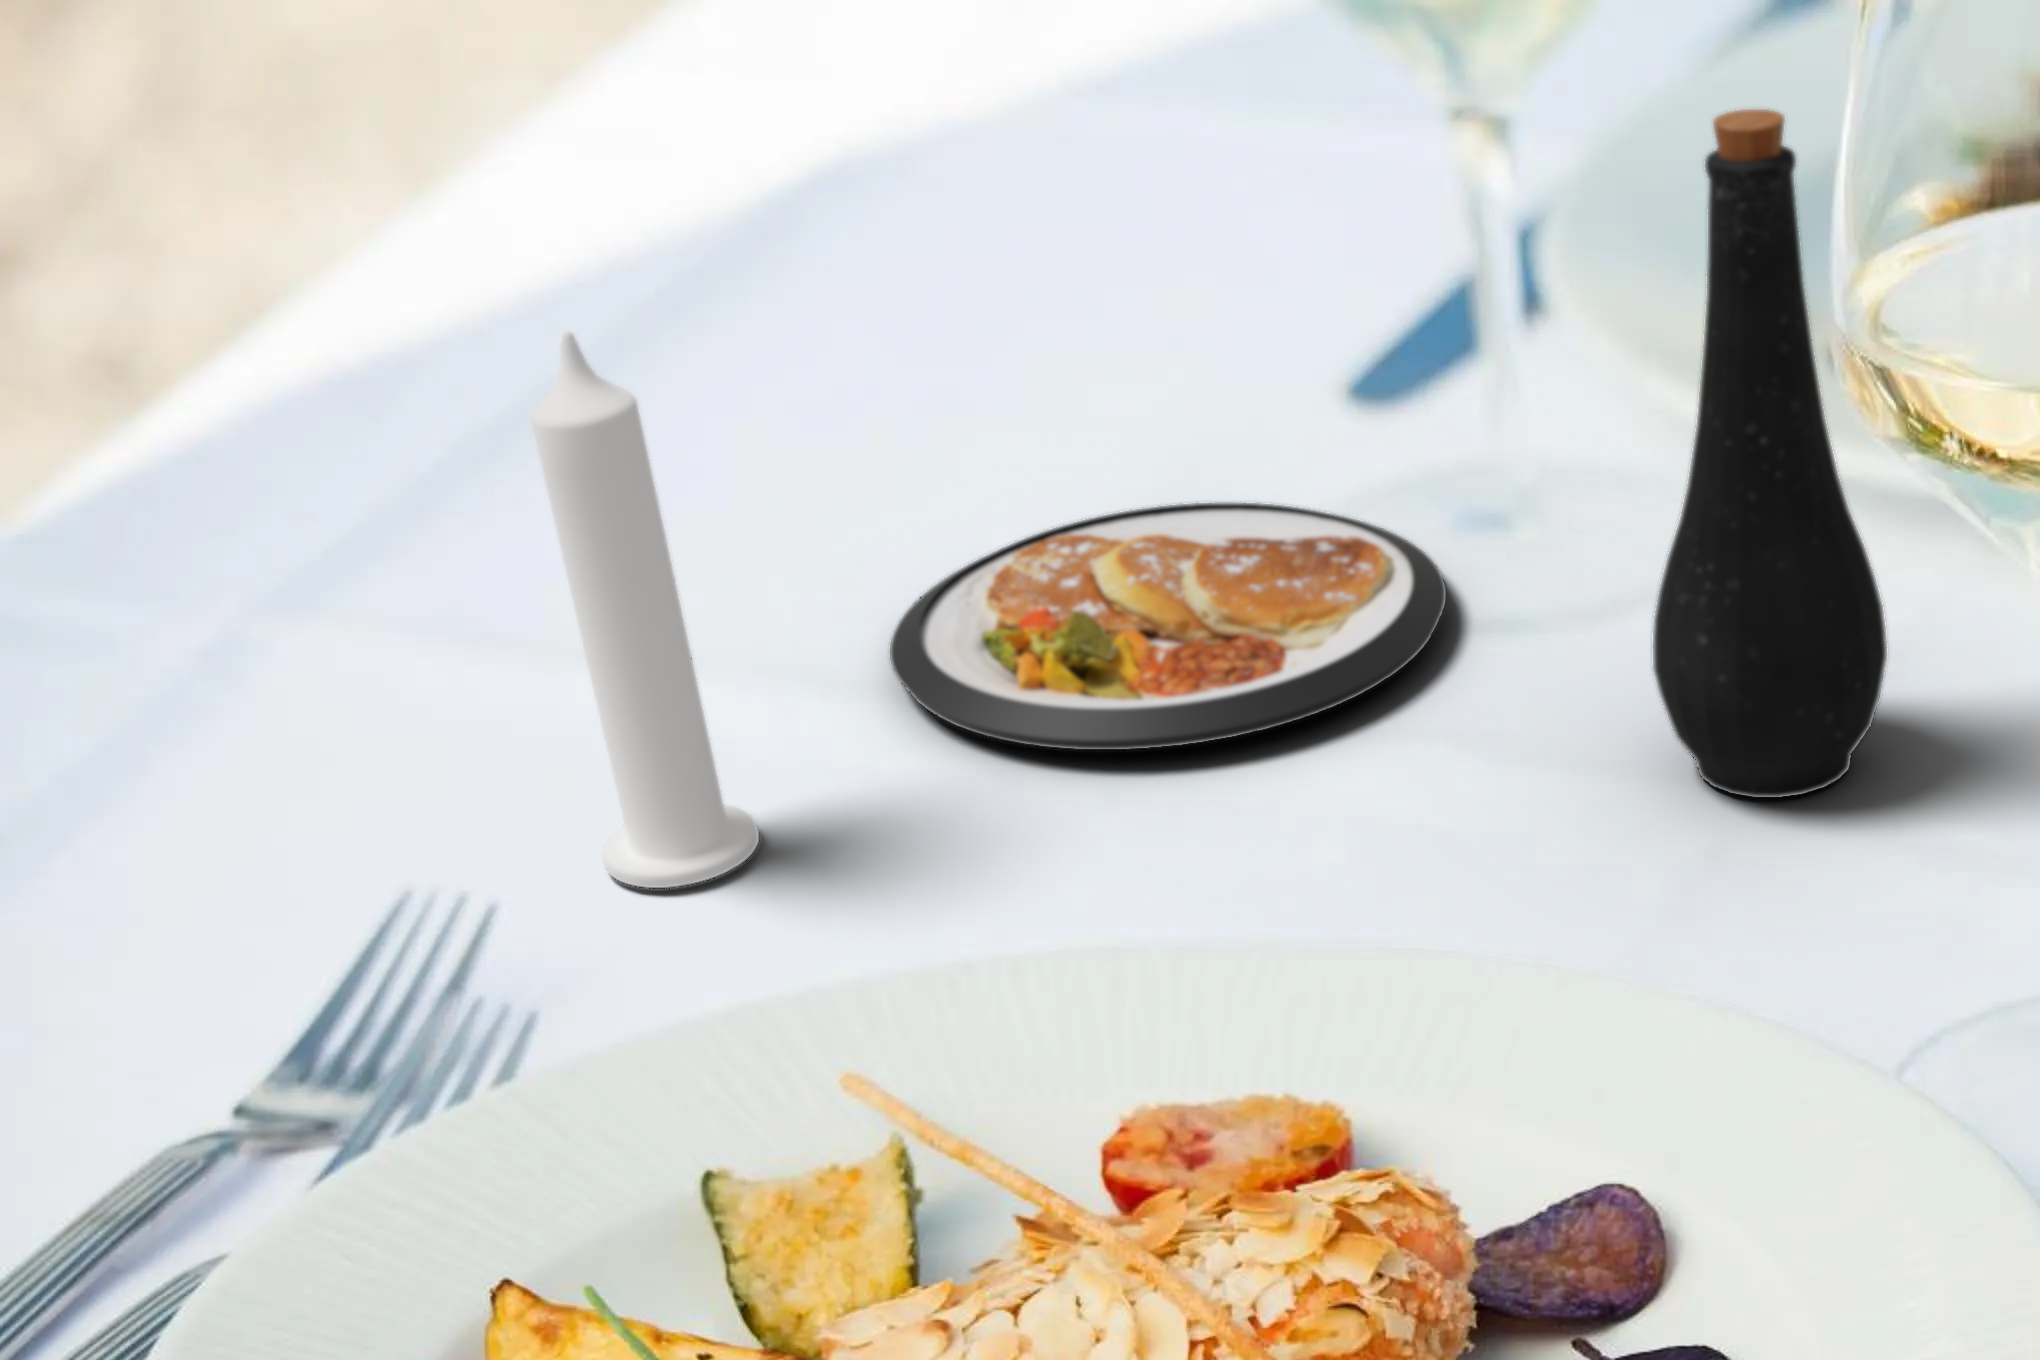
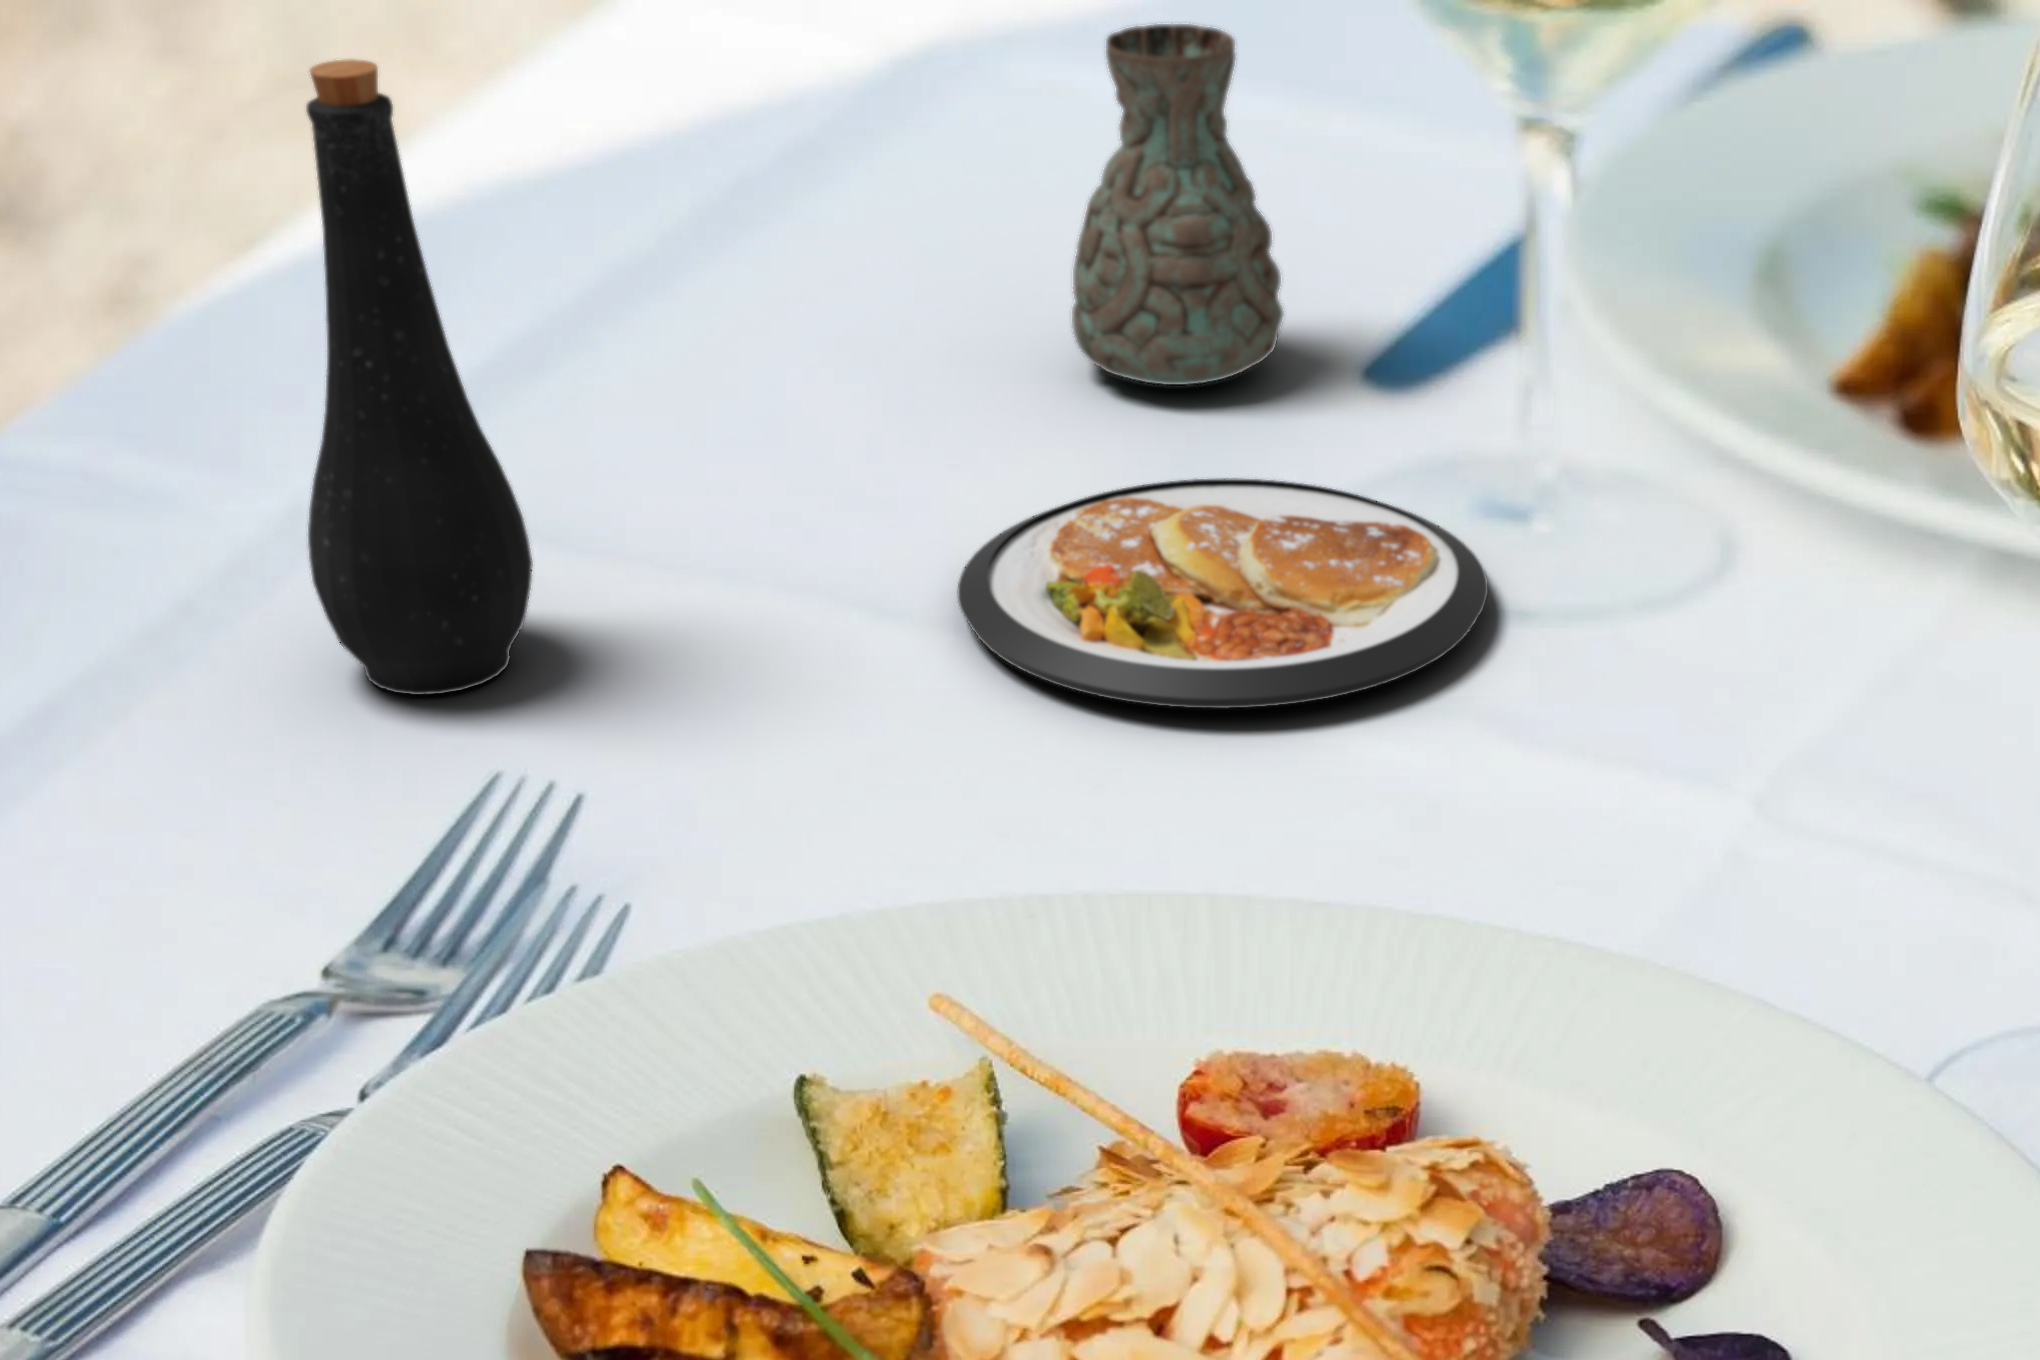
decorative vase: none [1004,33,1227,412] -> present [1072,24,1283,385]
bottle: present [1653,109,1887,798] -> present [306,59,533,695]
candle: present [530,331,759,888] -> none [661,259,830,798]

